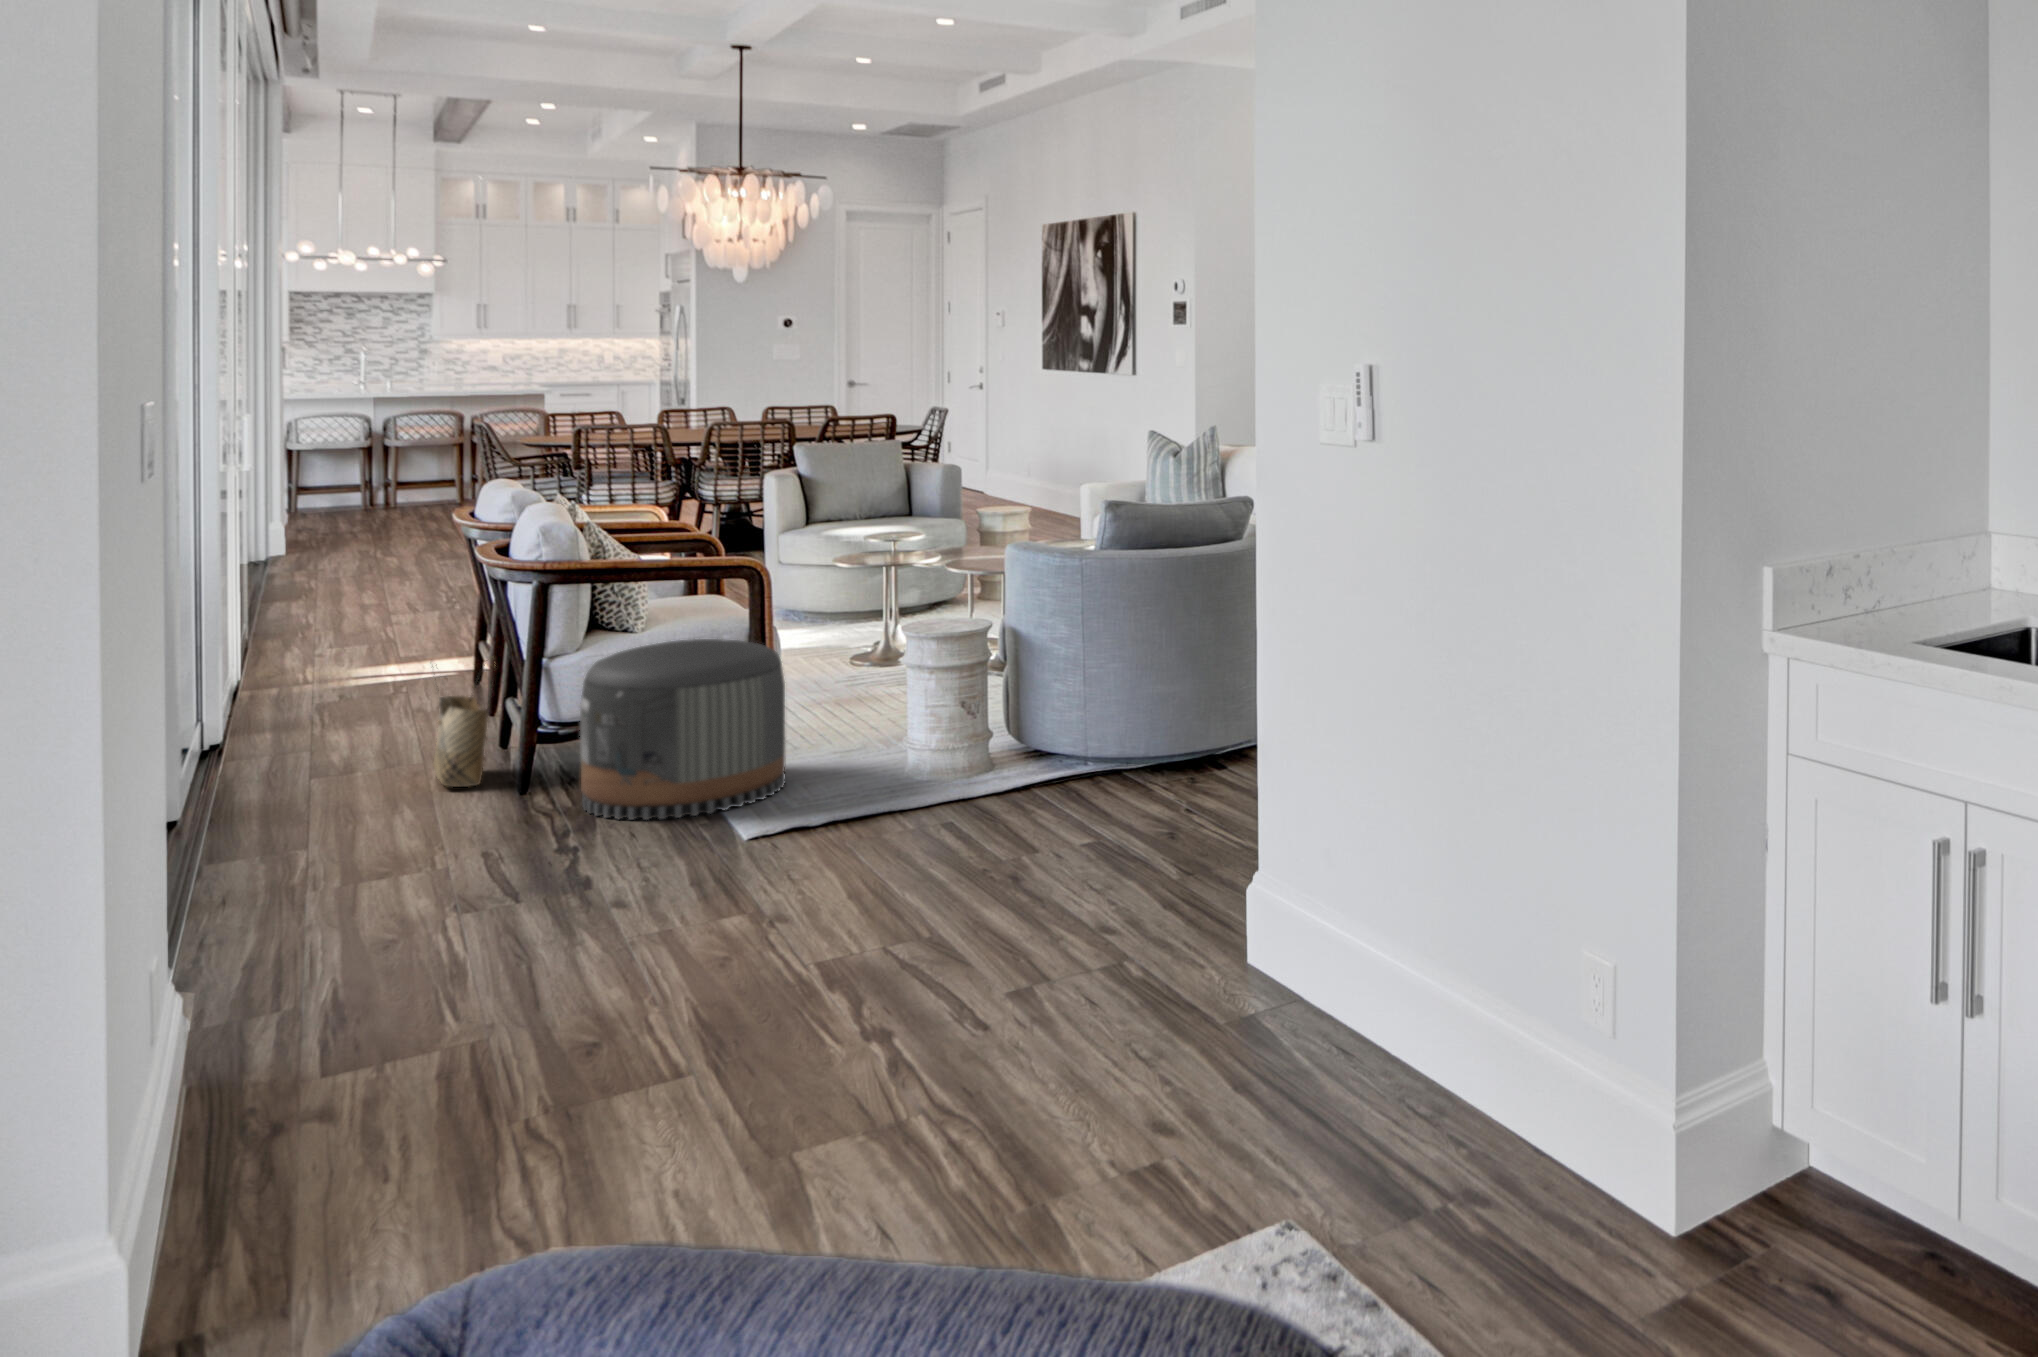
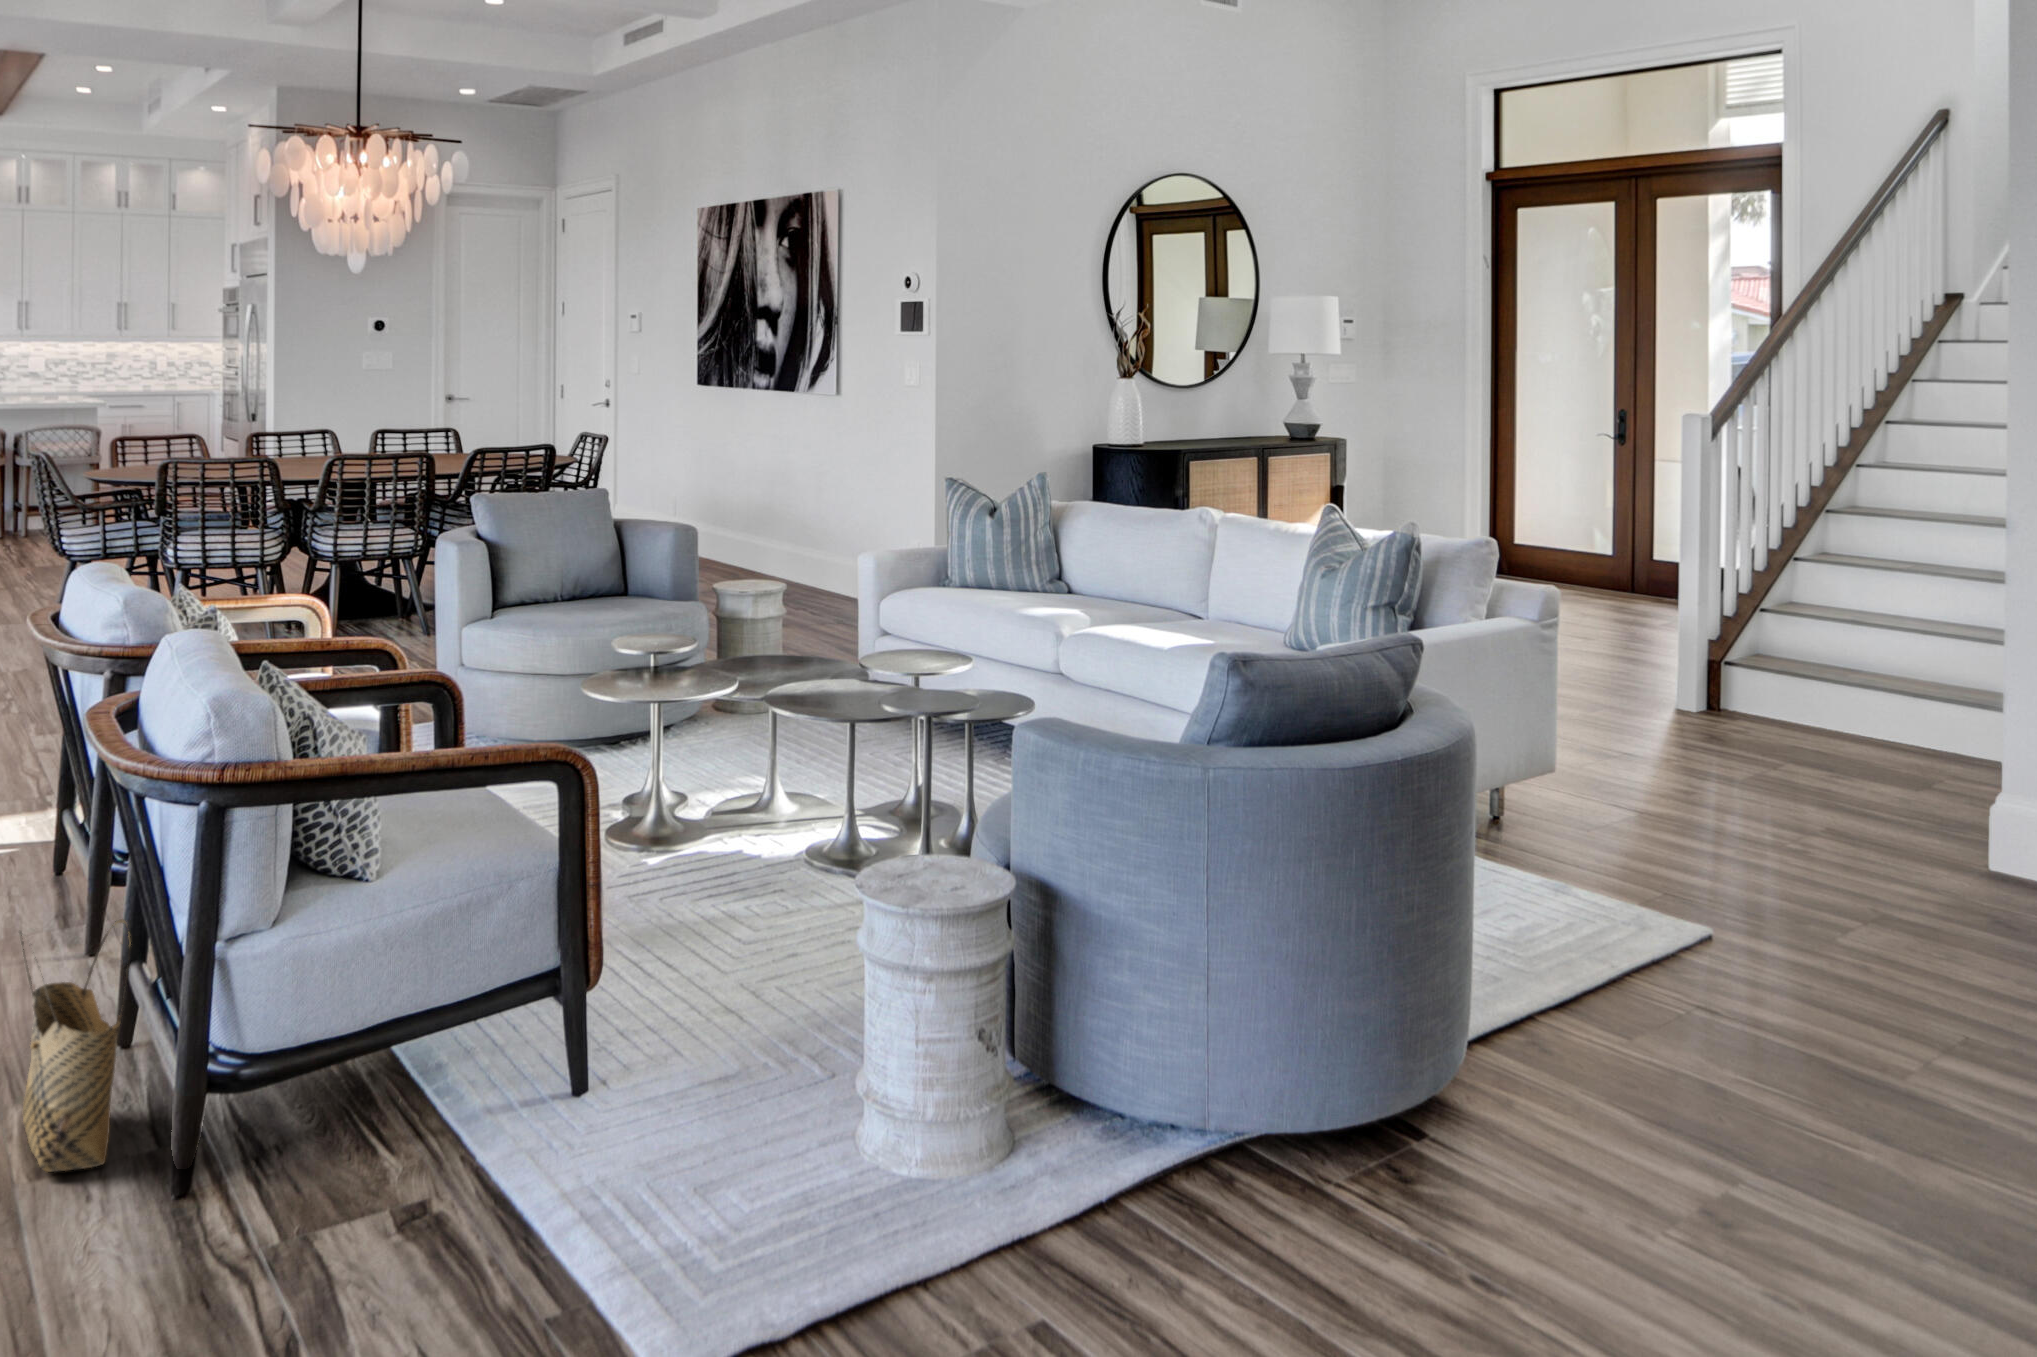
pouf: present [580,639,785,820] -> none [299,901,651,1300]

